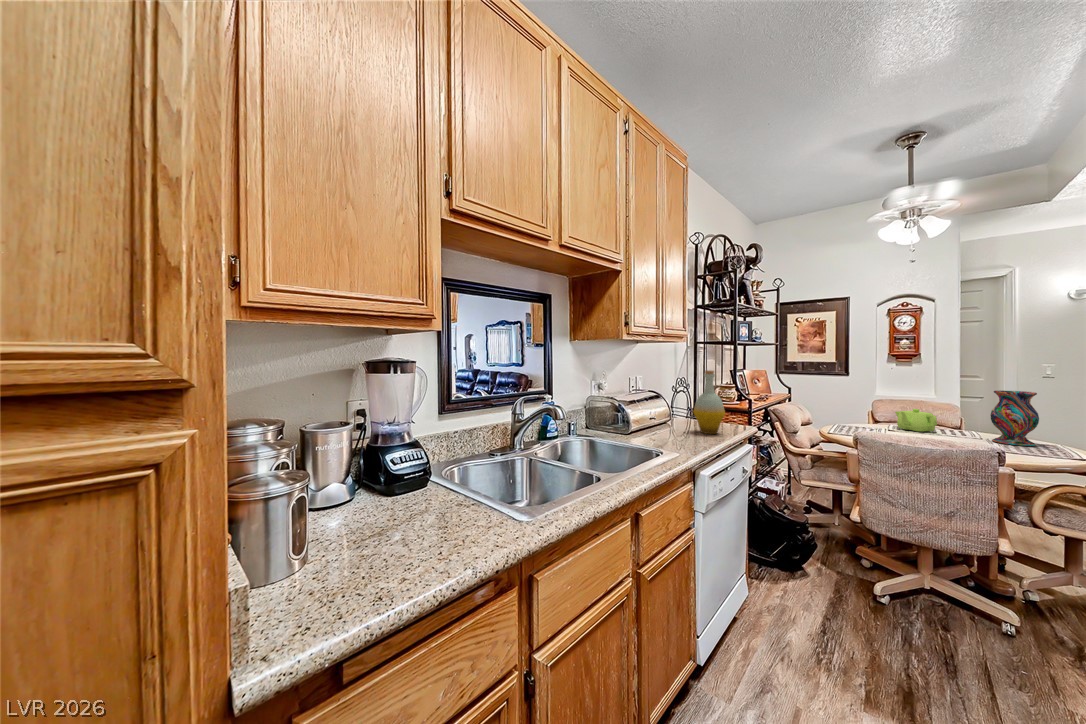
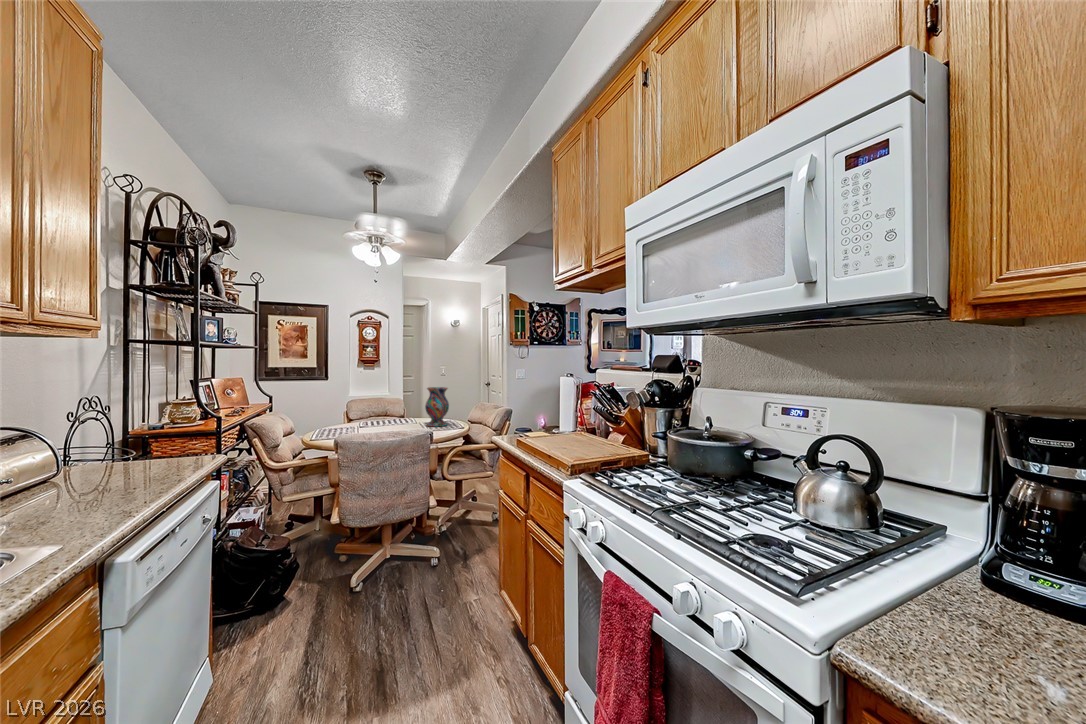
bottle: present [693,370,725,434] -> none [111,381,174,478]
teapot: present [895,409,937,432] -> none [366,407,395,426]

